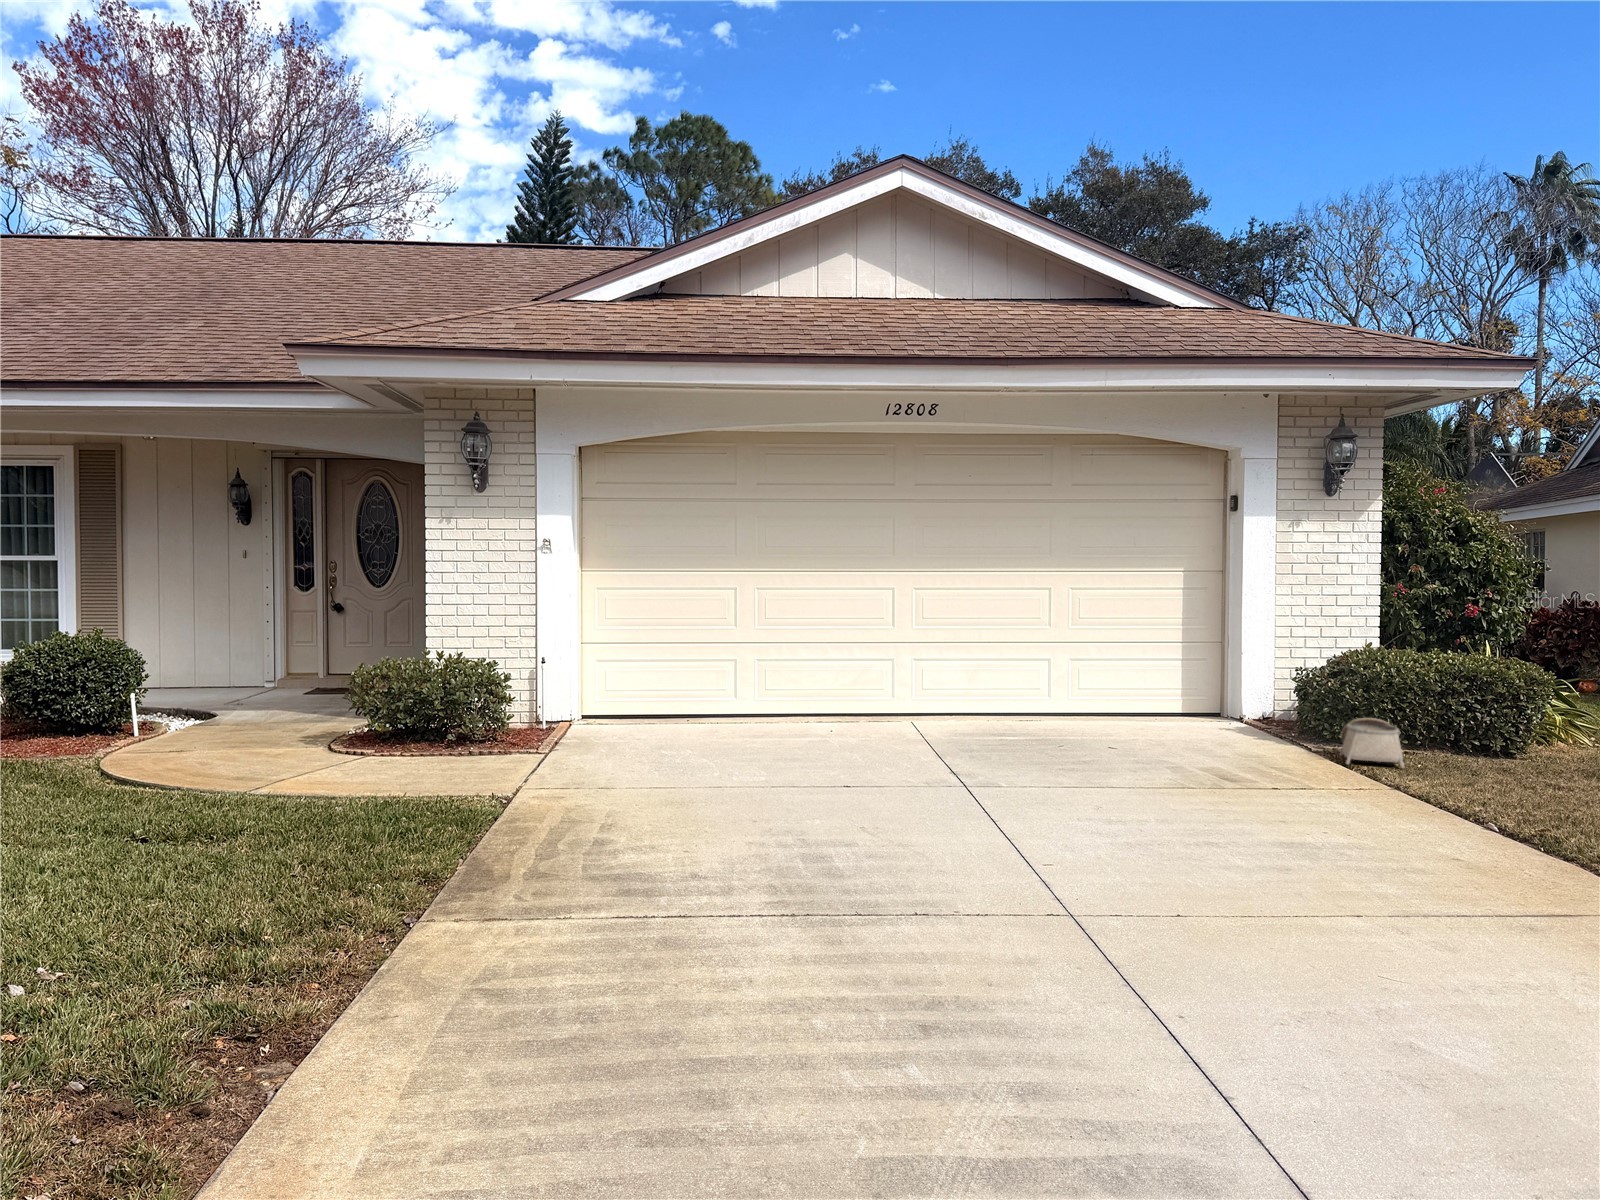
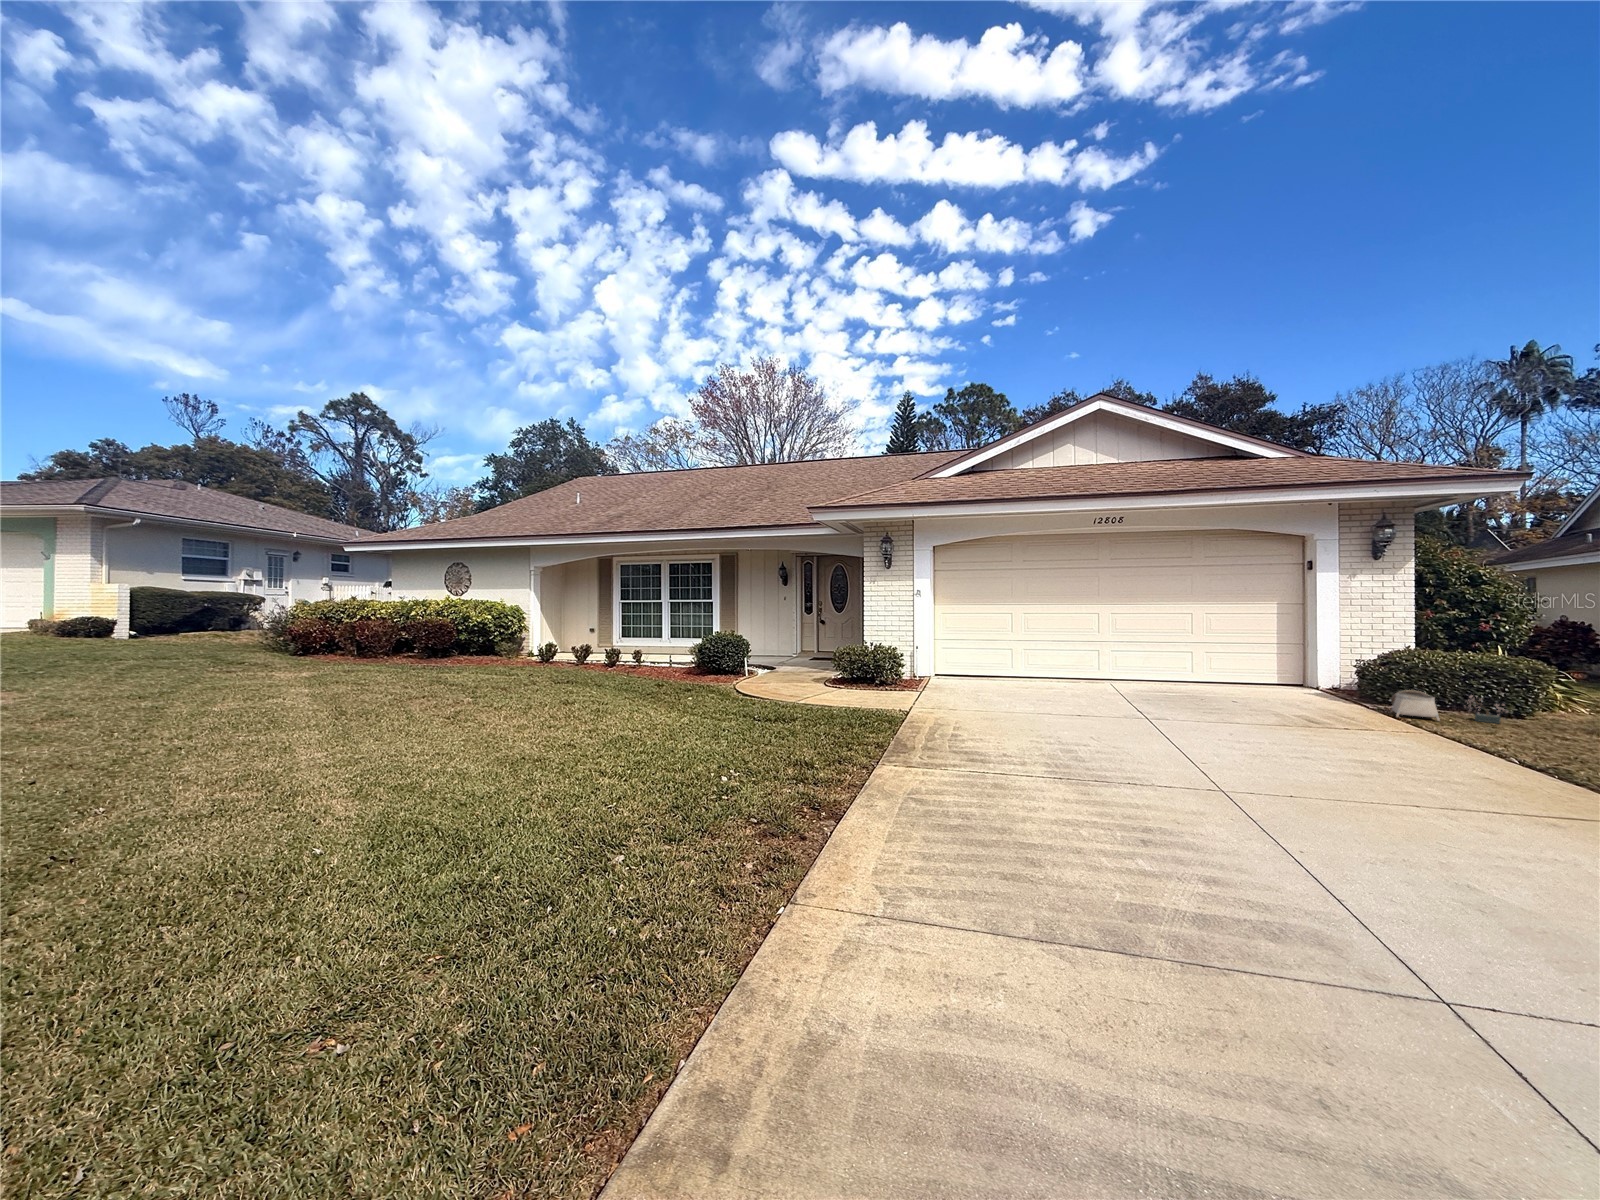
decorative plant: none [1438,723,1494,768] -> present [1467,696,1504,724]

